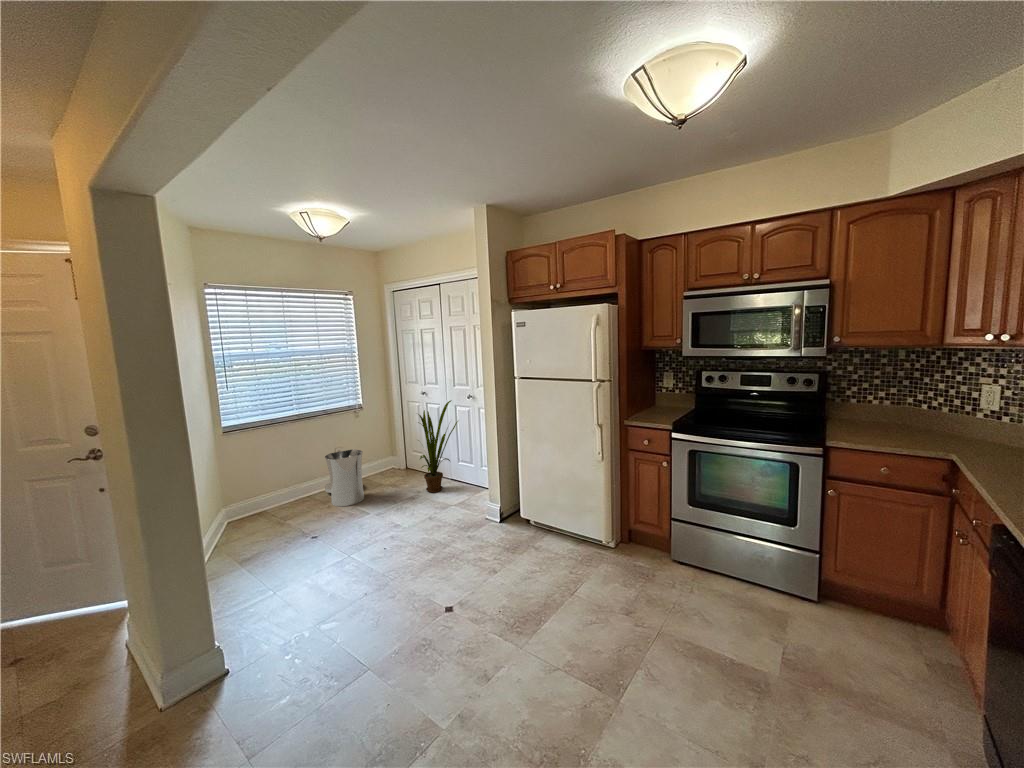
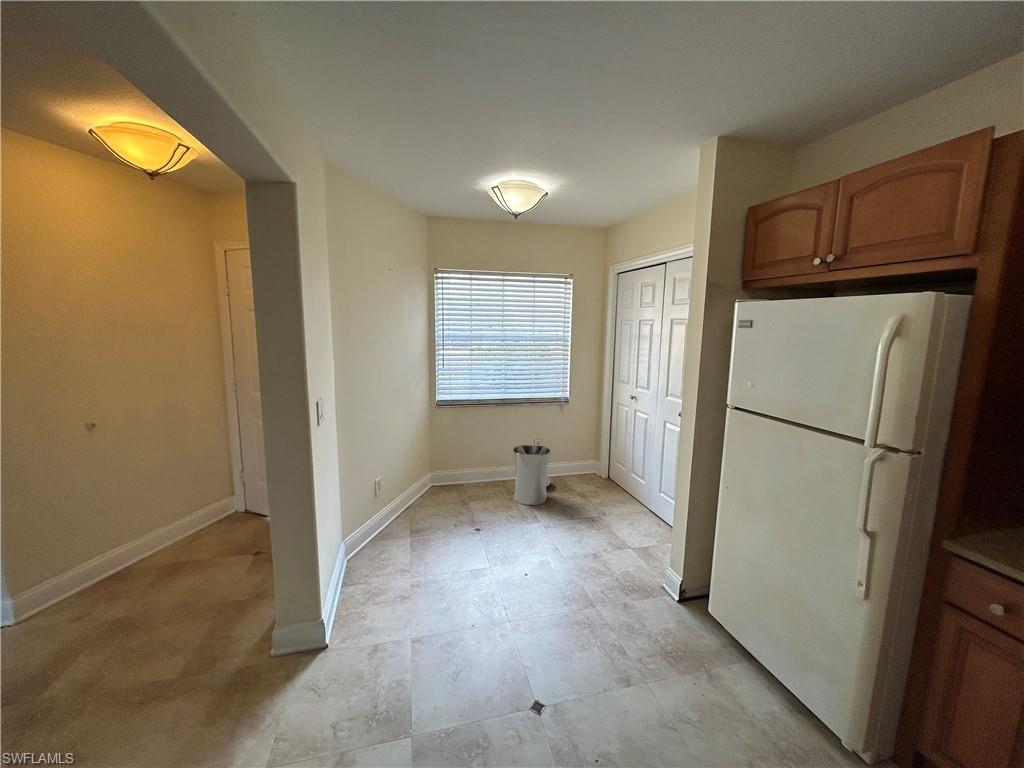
house plant: present [418,401,458,493] -> none [606,413,667,522]

